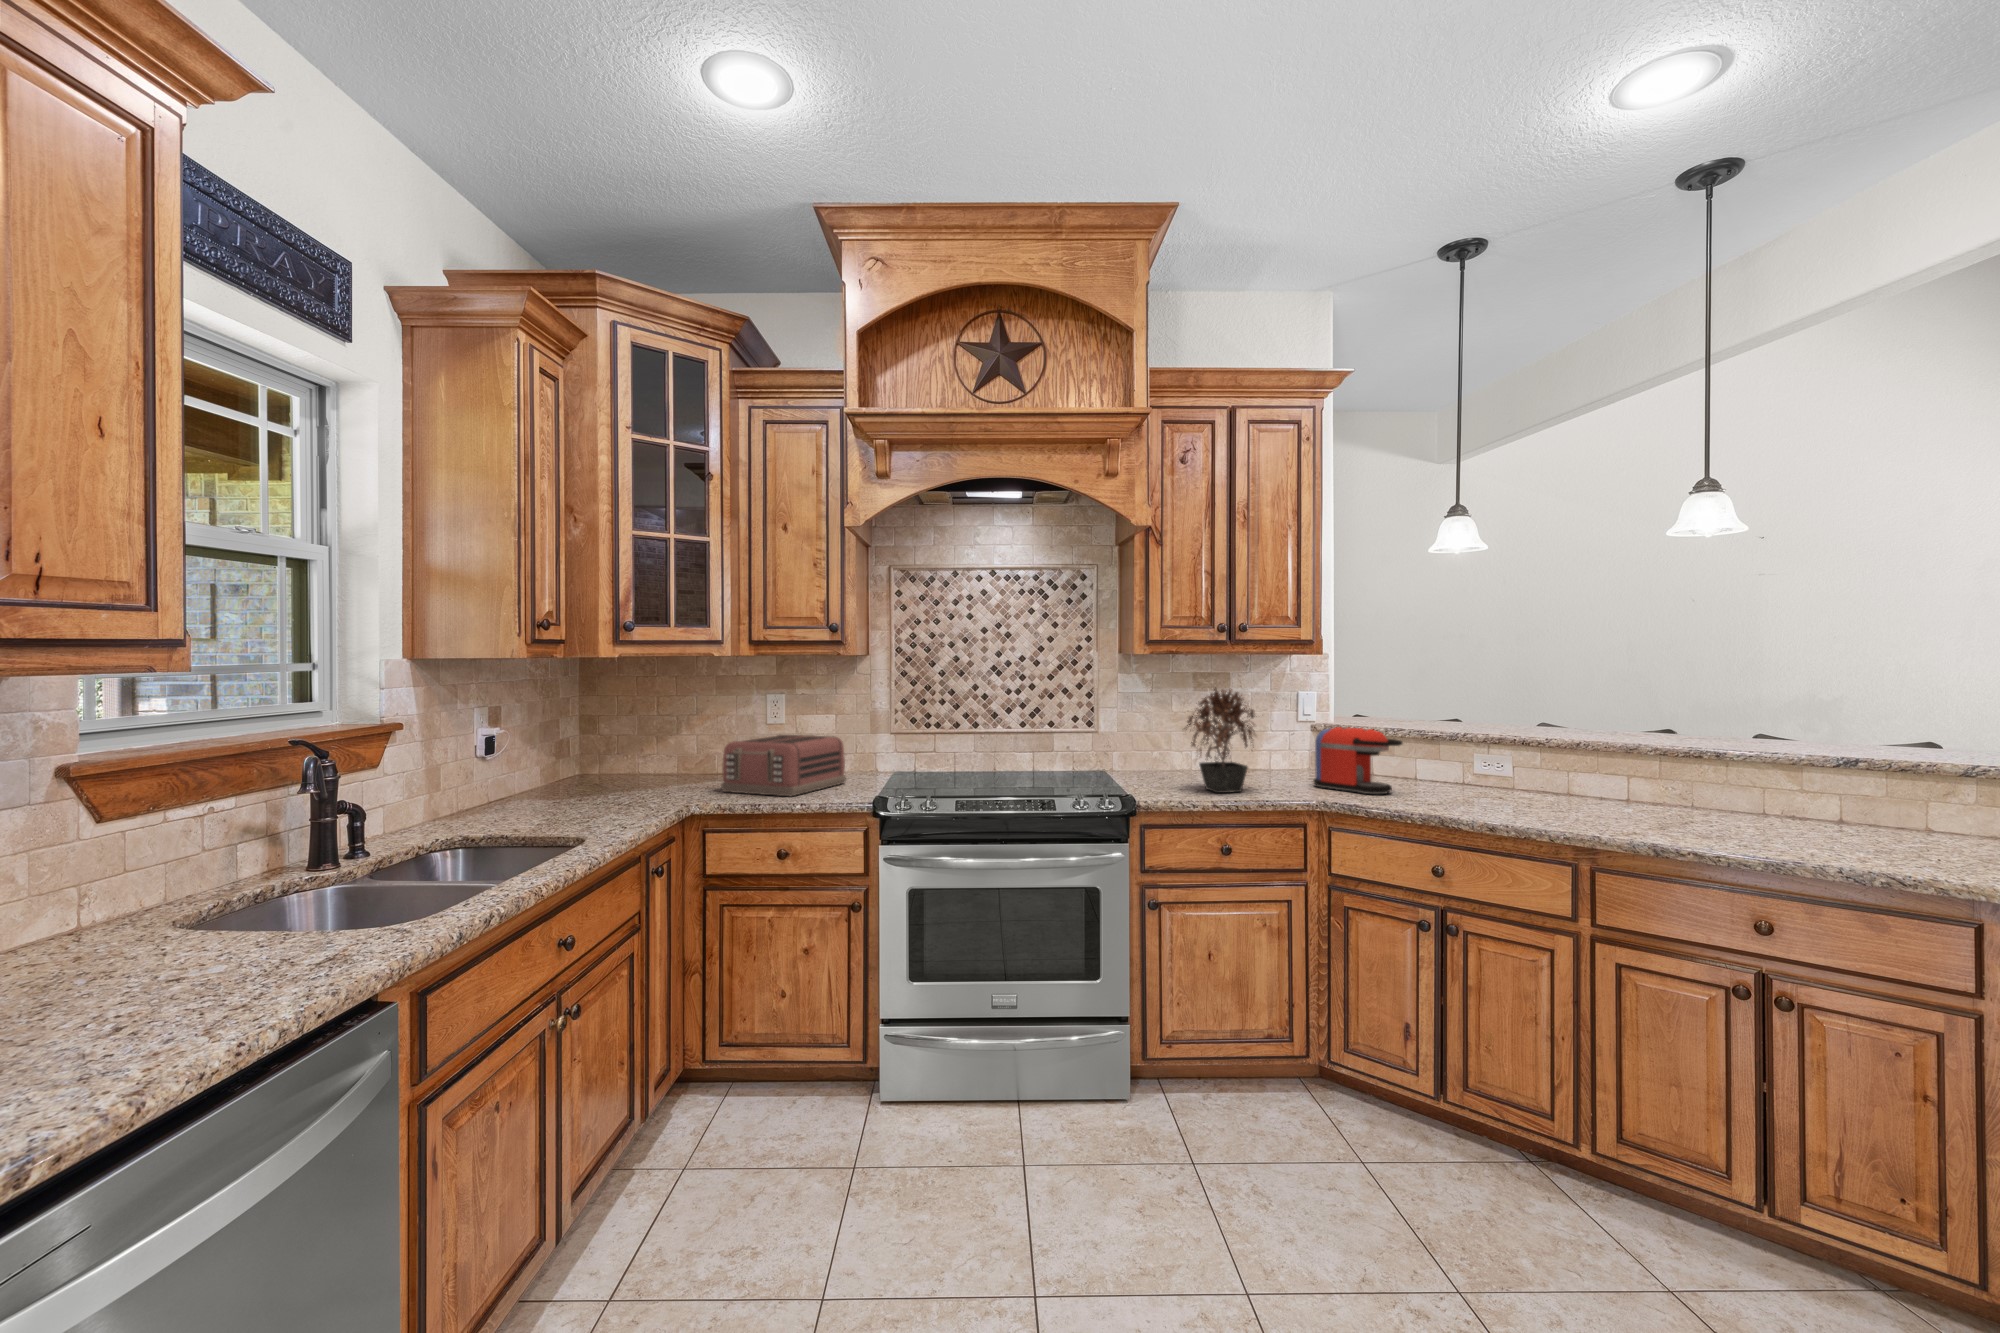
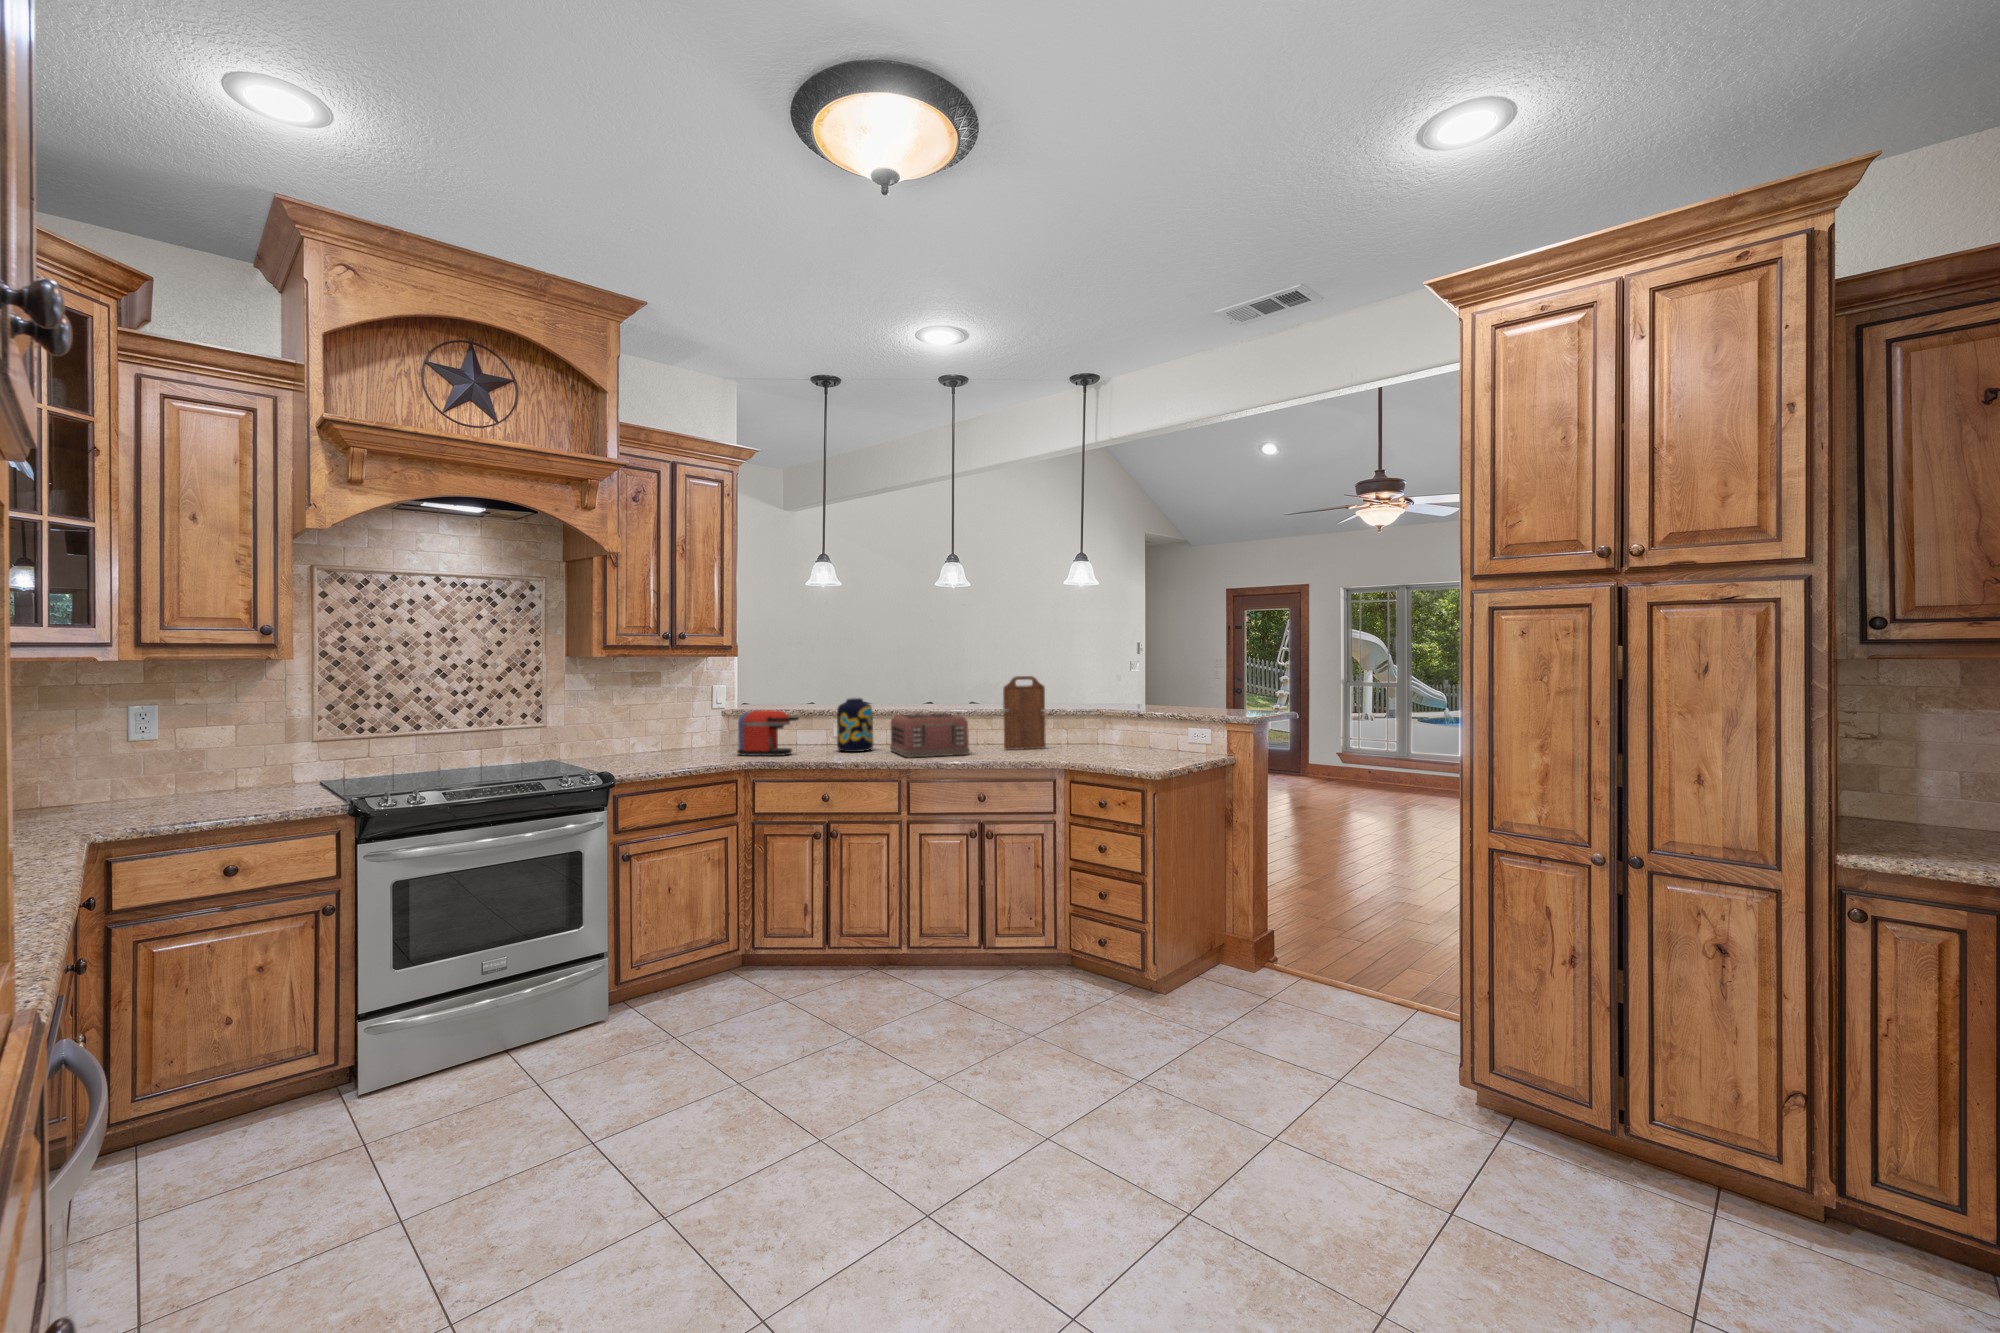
potted plant: present [1184,687,1255,793] -> none [638,682,704,765]
cutting board: none [1817,692,1934,839] -> present [1003,676,1046,750]
vase: none [1466,717,1530,800] -> present [837,698,873,752]
toaster: present [722,735,846,796] -> present [890,714,970,758]

